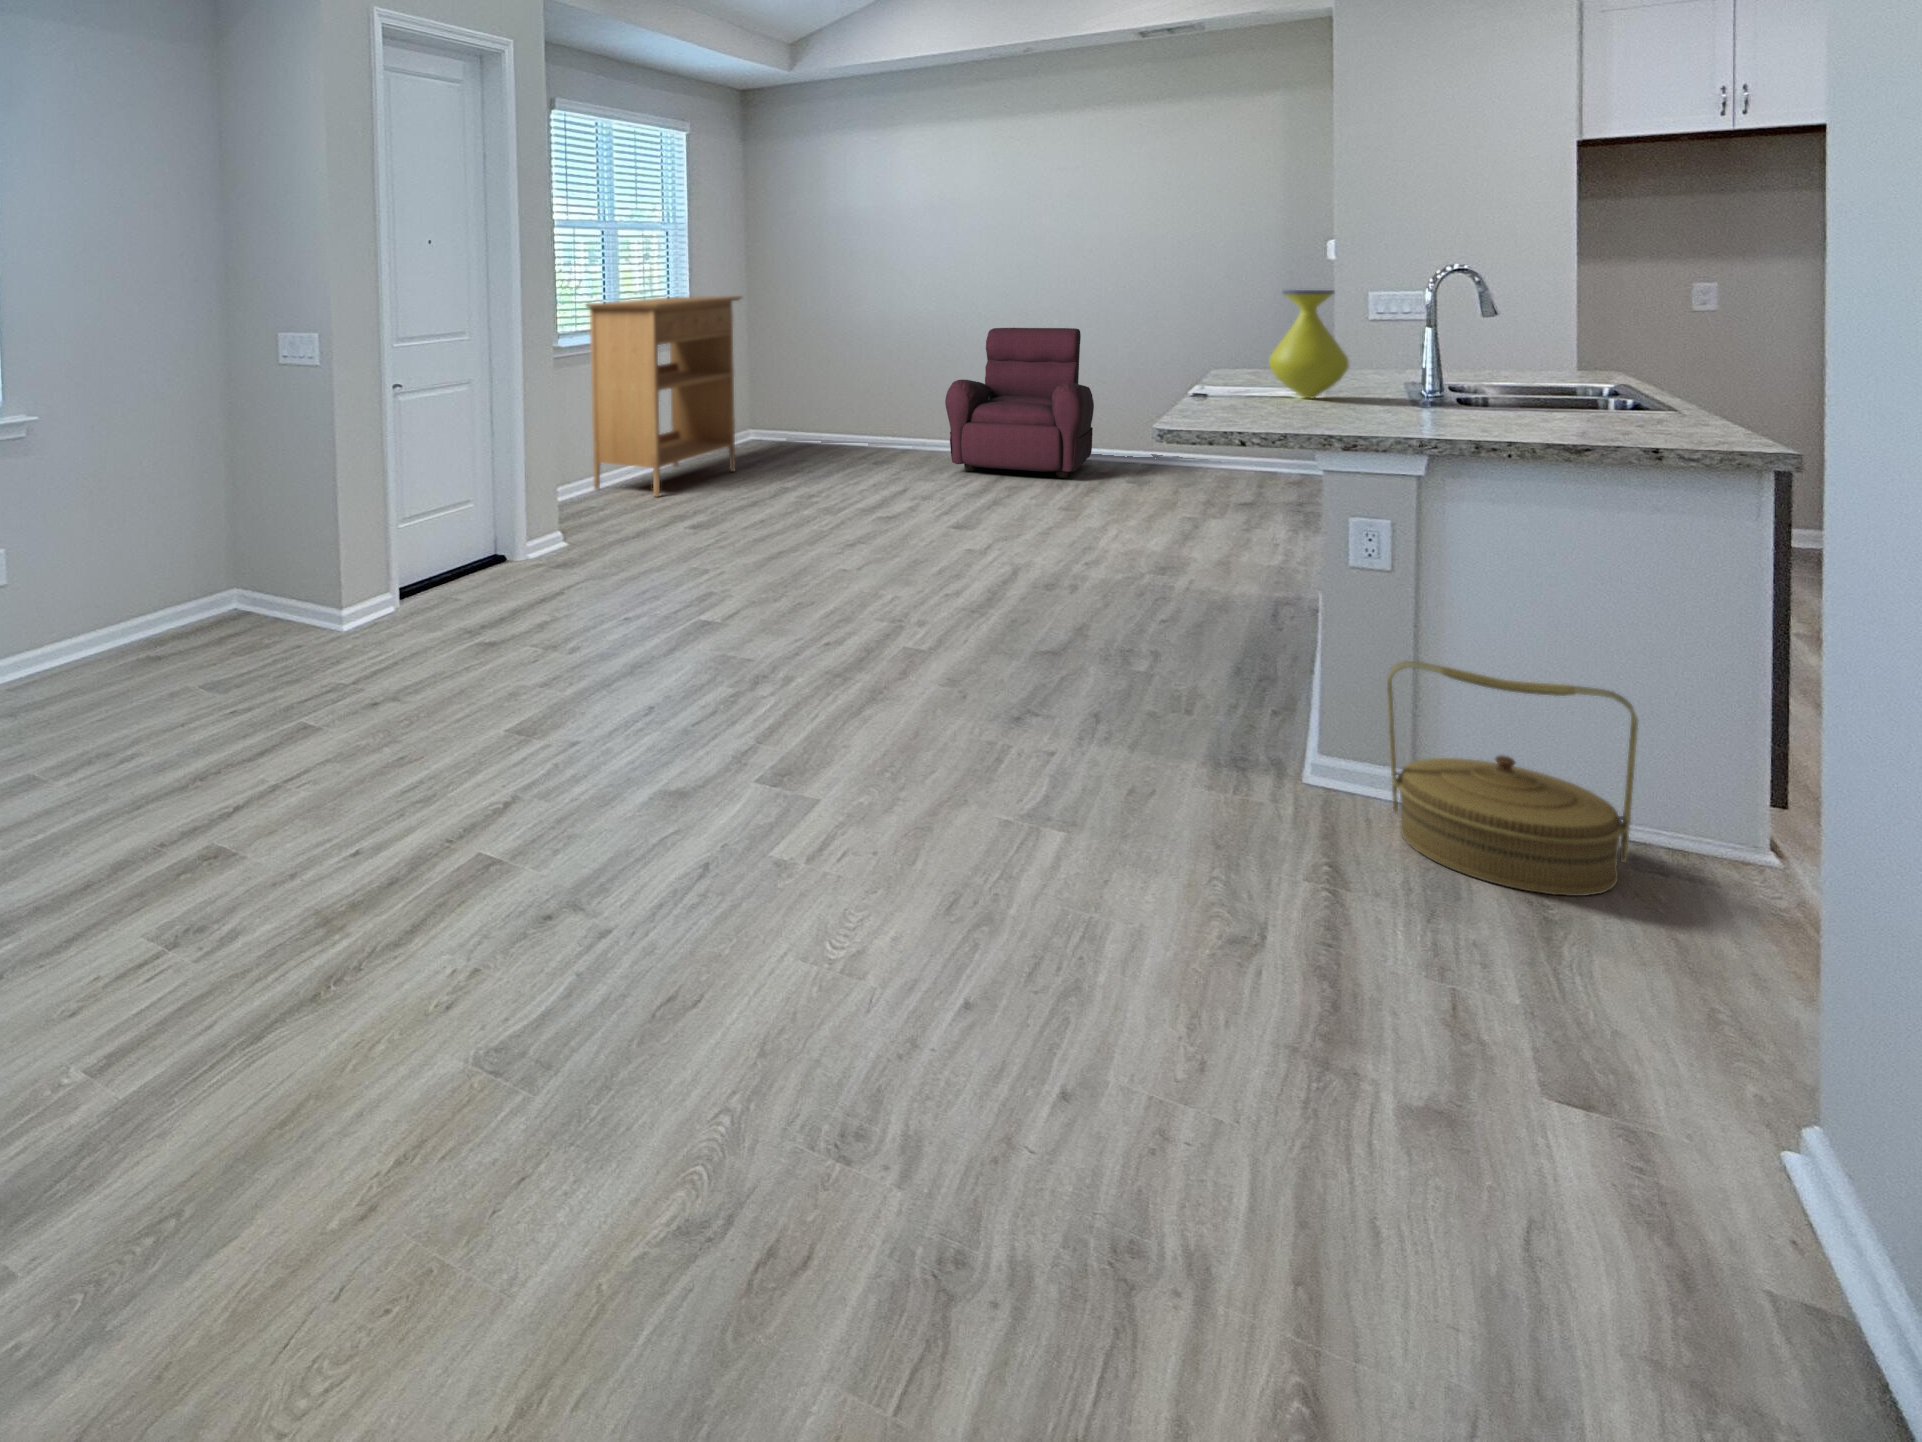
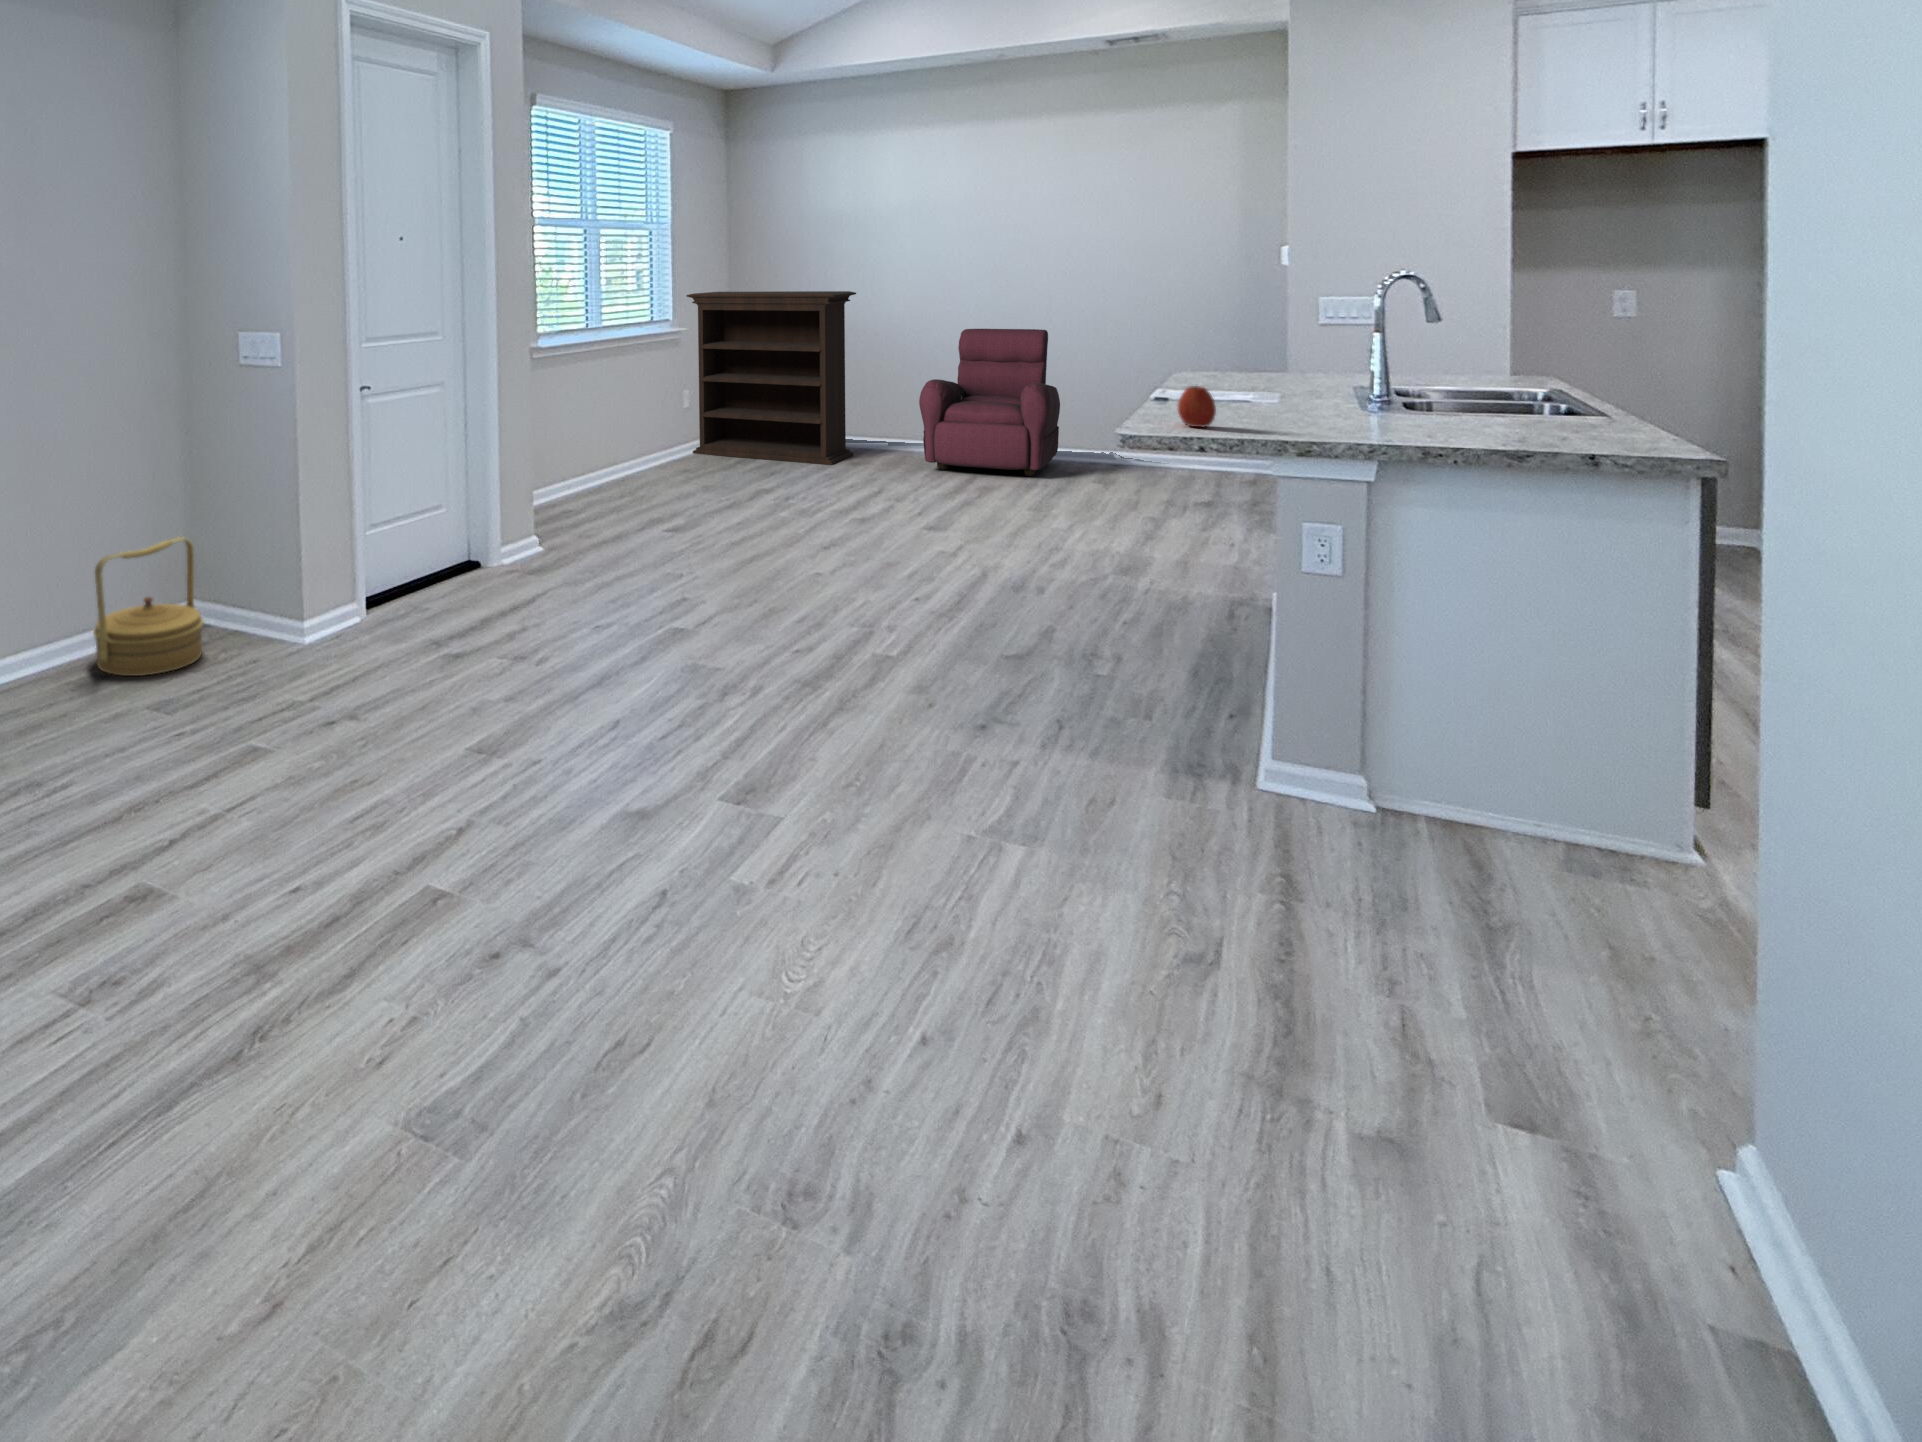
vase: present [1269,290,1349,399] -> none [1226,294,1301,402]
bookshelf: none [704,291,879,466] -> present [686,291,856,465]
console table: present [586,296,741,497] -> none [566,296,725,497]
apple: none [1218,379,1258,423] -> present [1177,386,1216,427]
woven basket: present [1387,661,1638,896] -> present [93,537,203,676]

